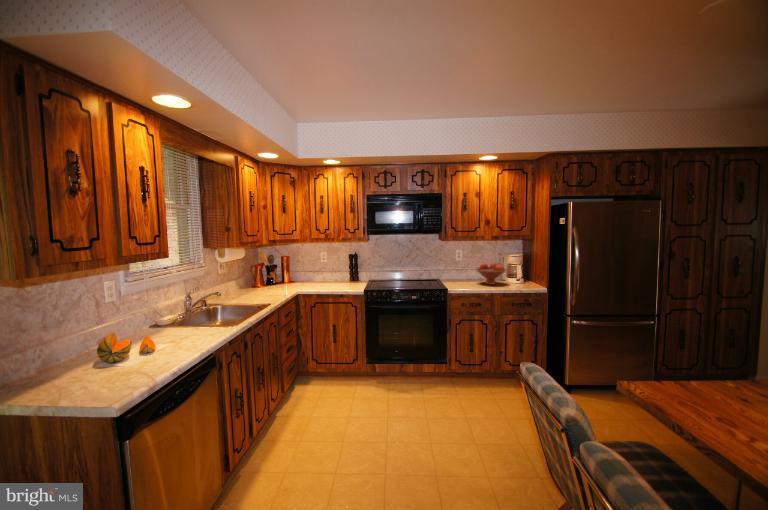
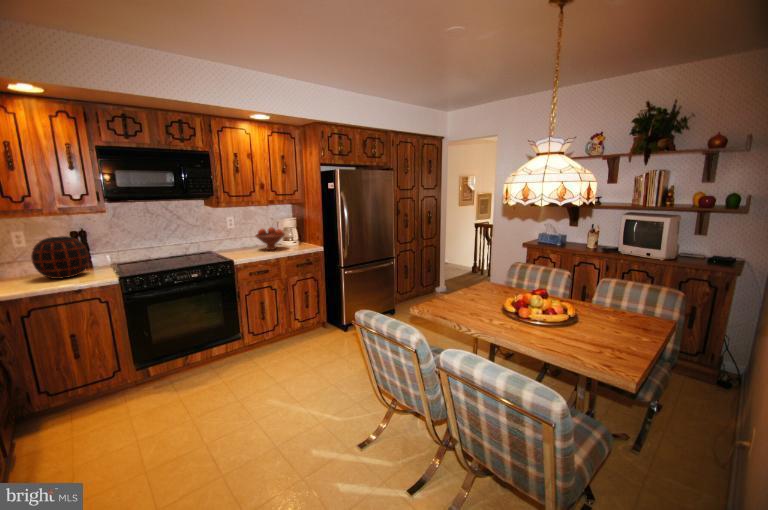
decorative vase: none [328,257,356,286] -> present [31,236,89,279]

